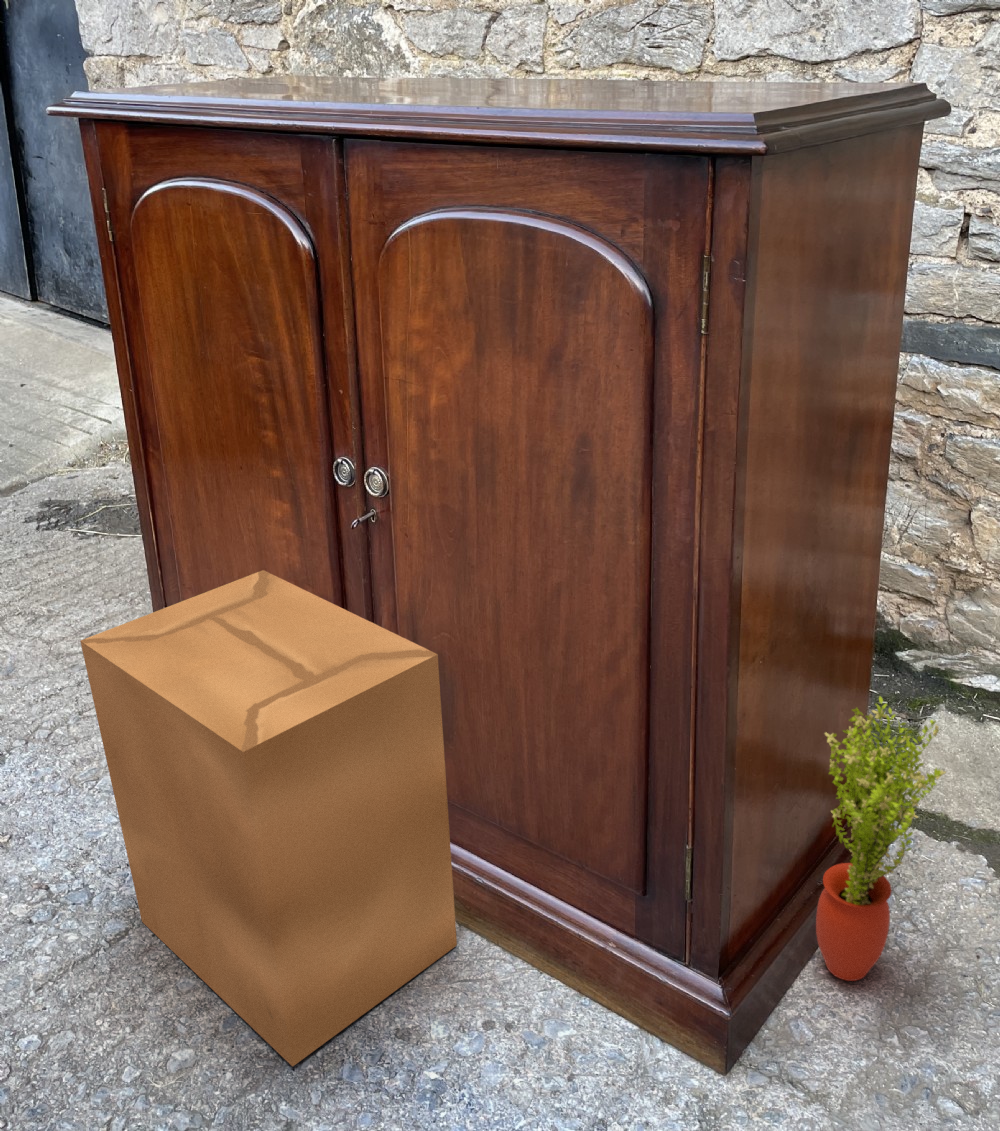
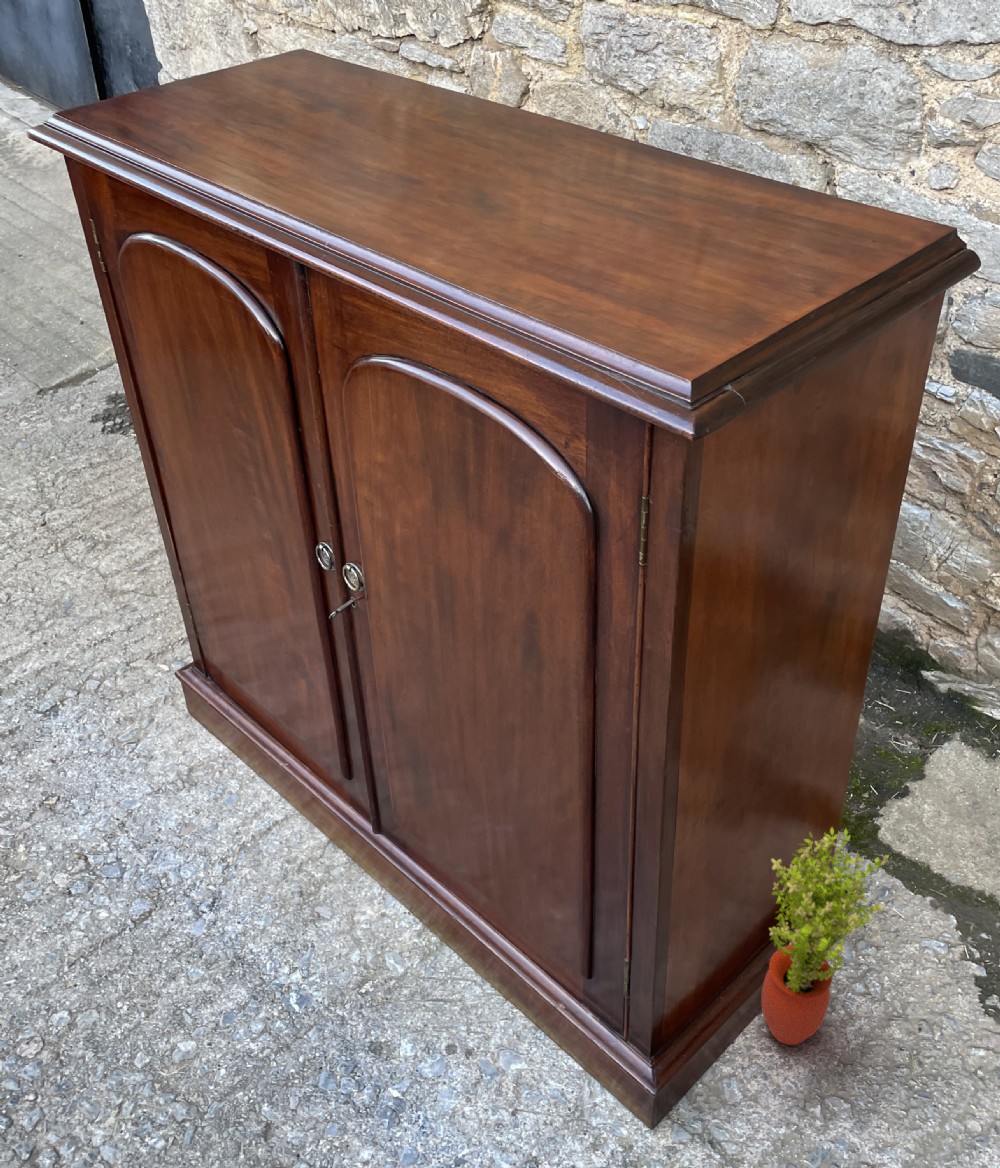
cardboard box: present [80,570,457,1066] -> none [95,611,436,1071]

